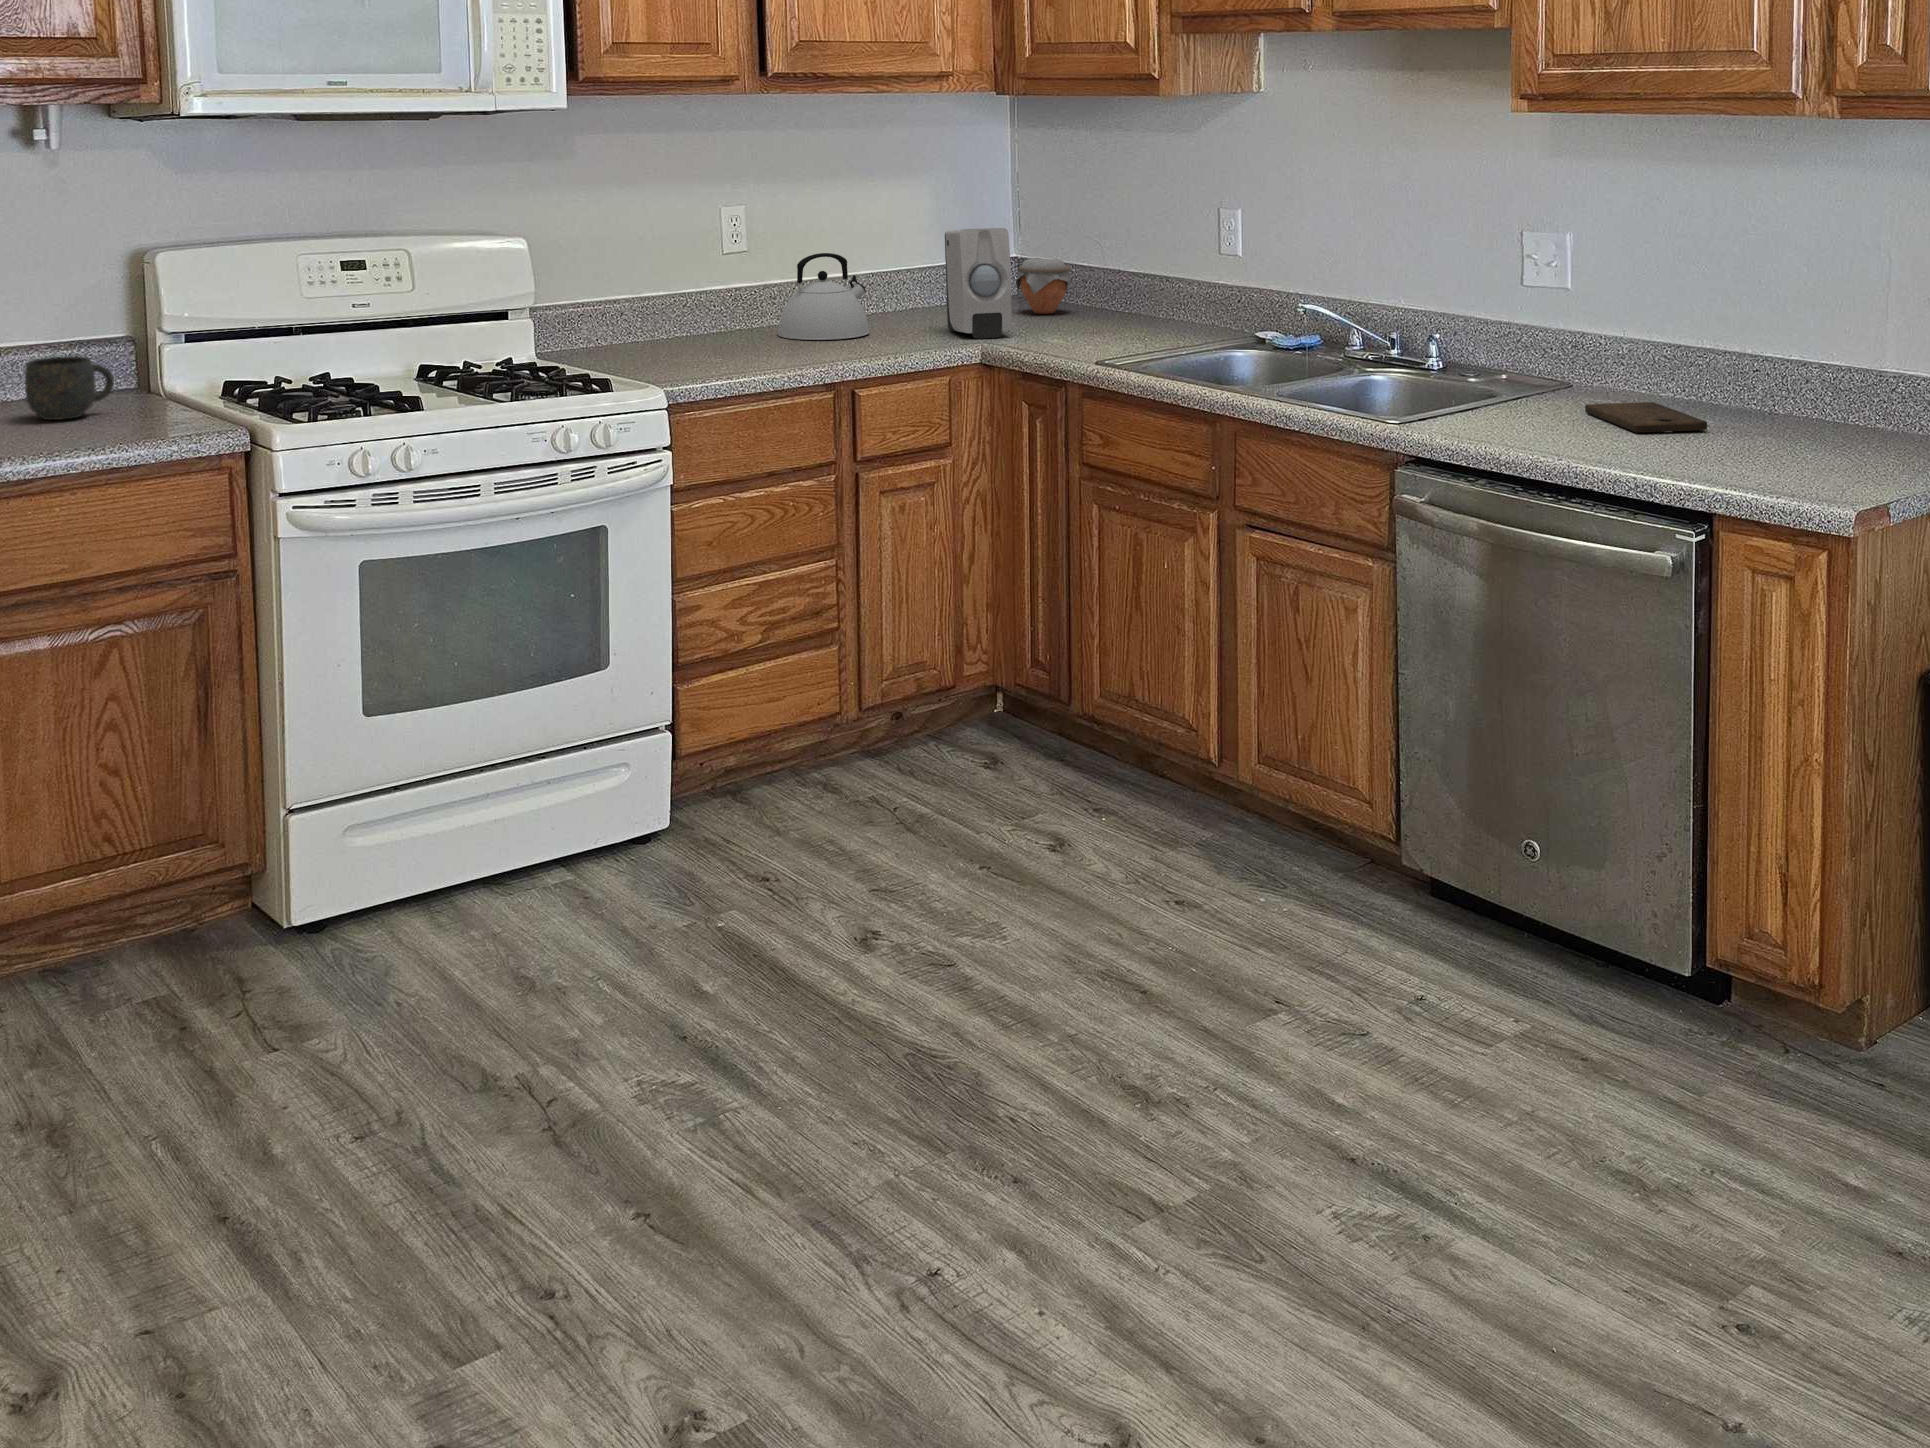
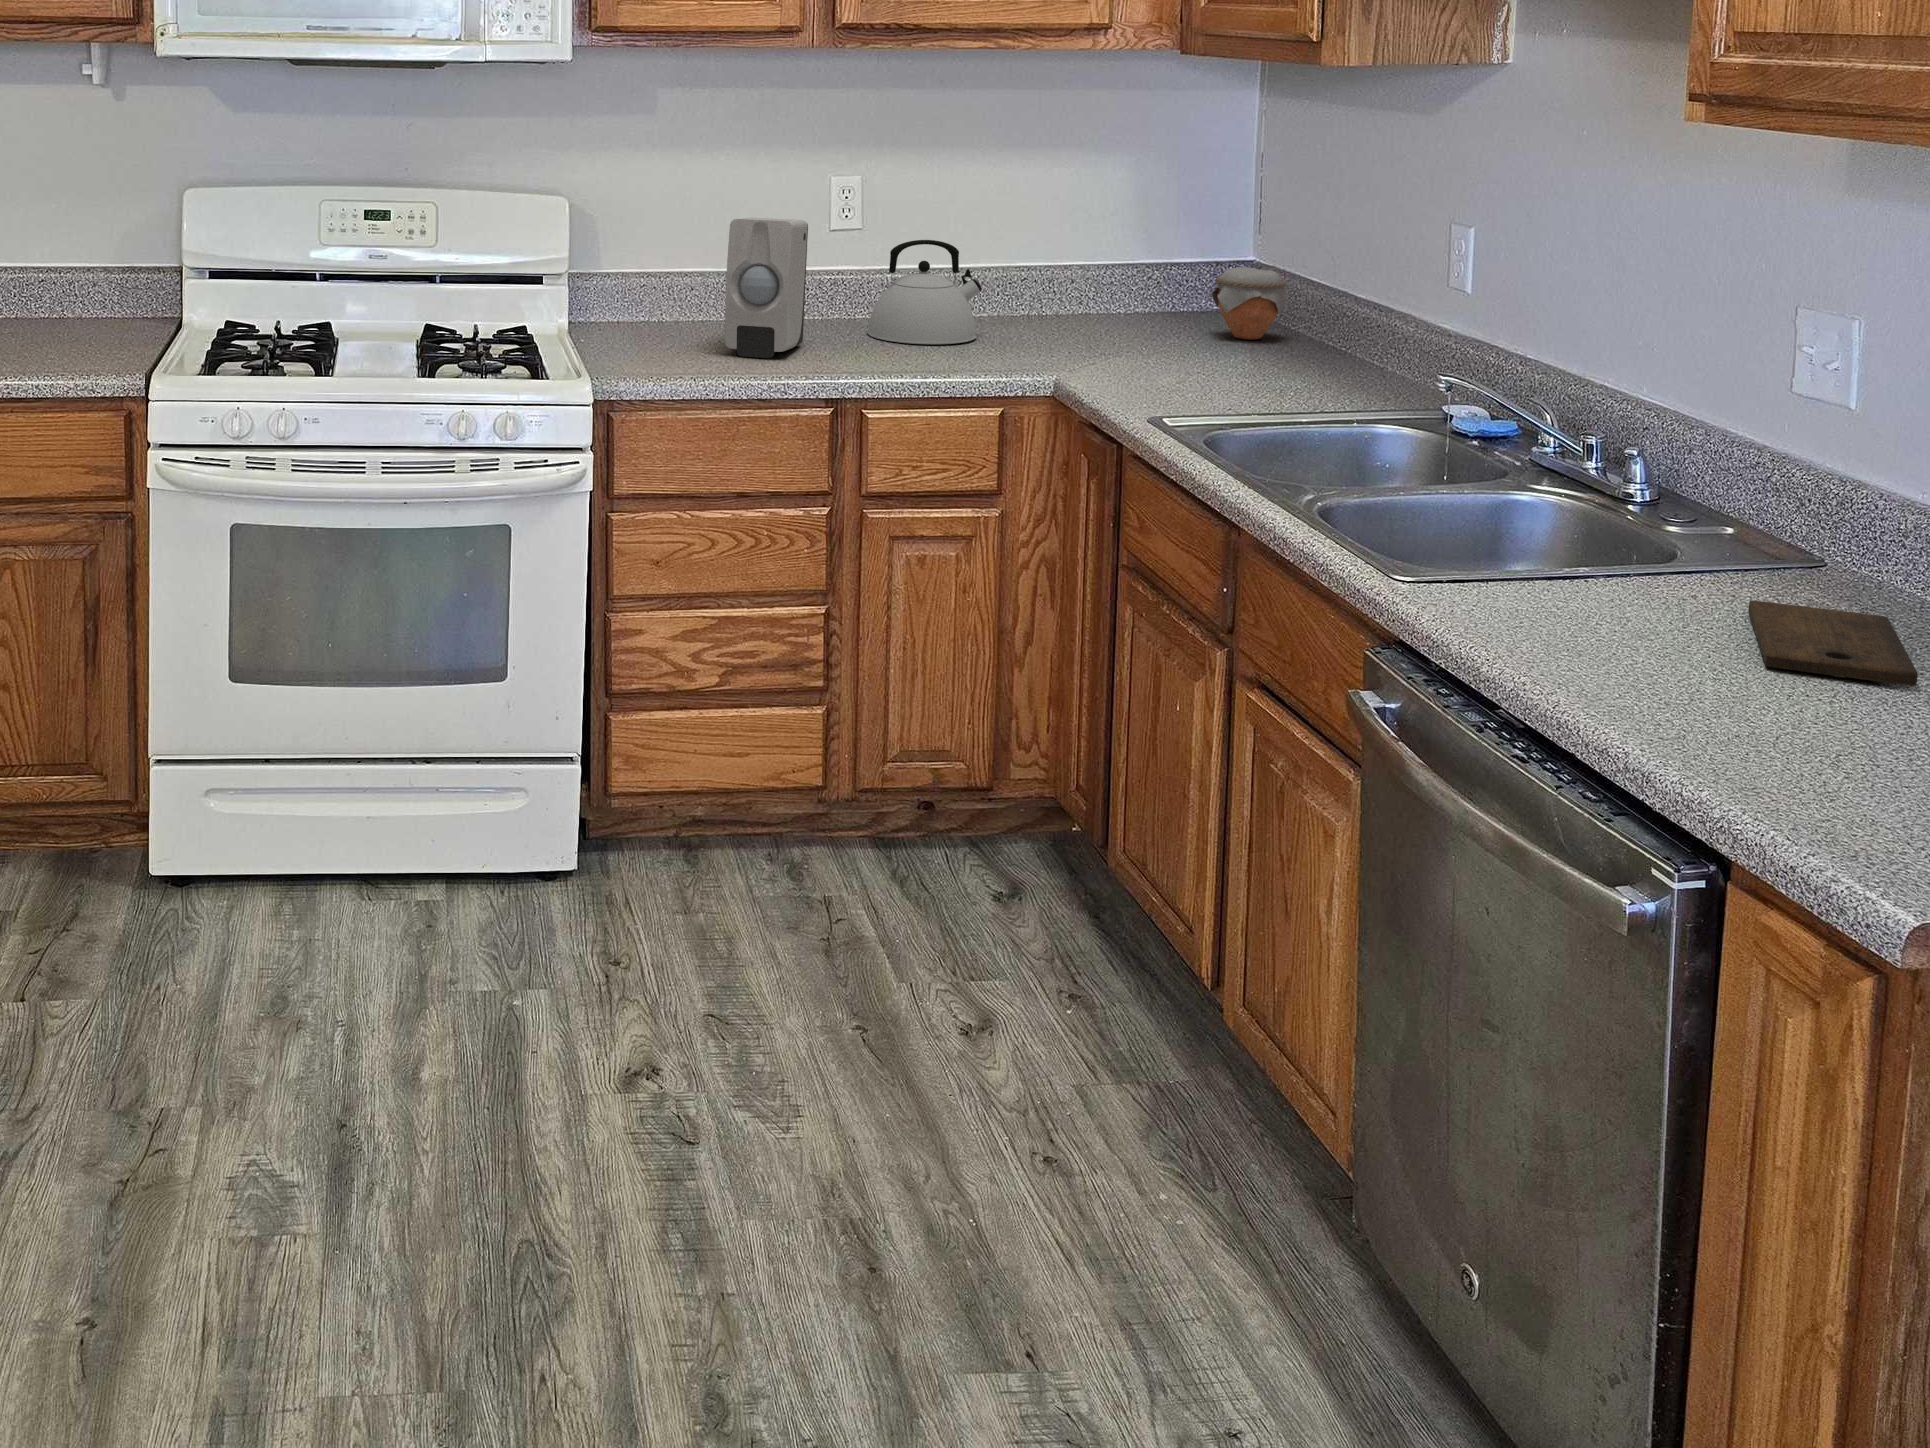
soap dispenser: present [945,228,1012,338] -> present [725,218,808,358]
mug: present [25,356,114,420] -> none [27,282,106,342]

